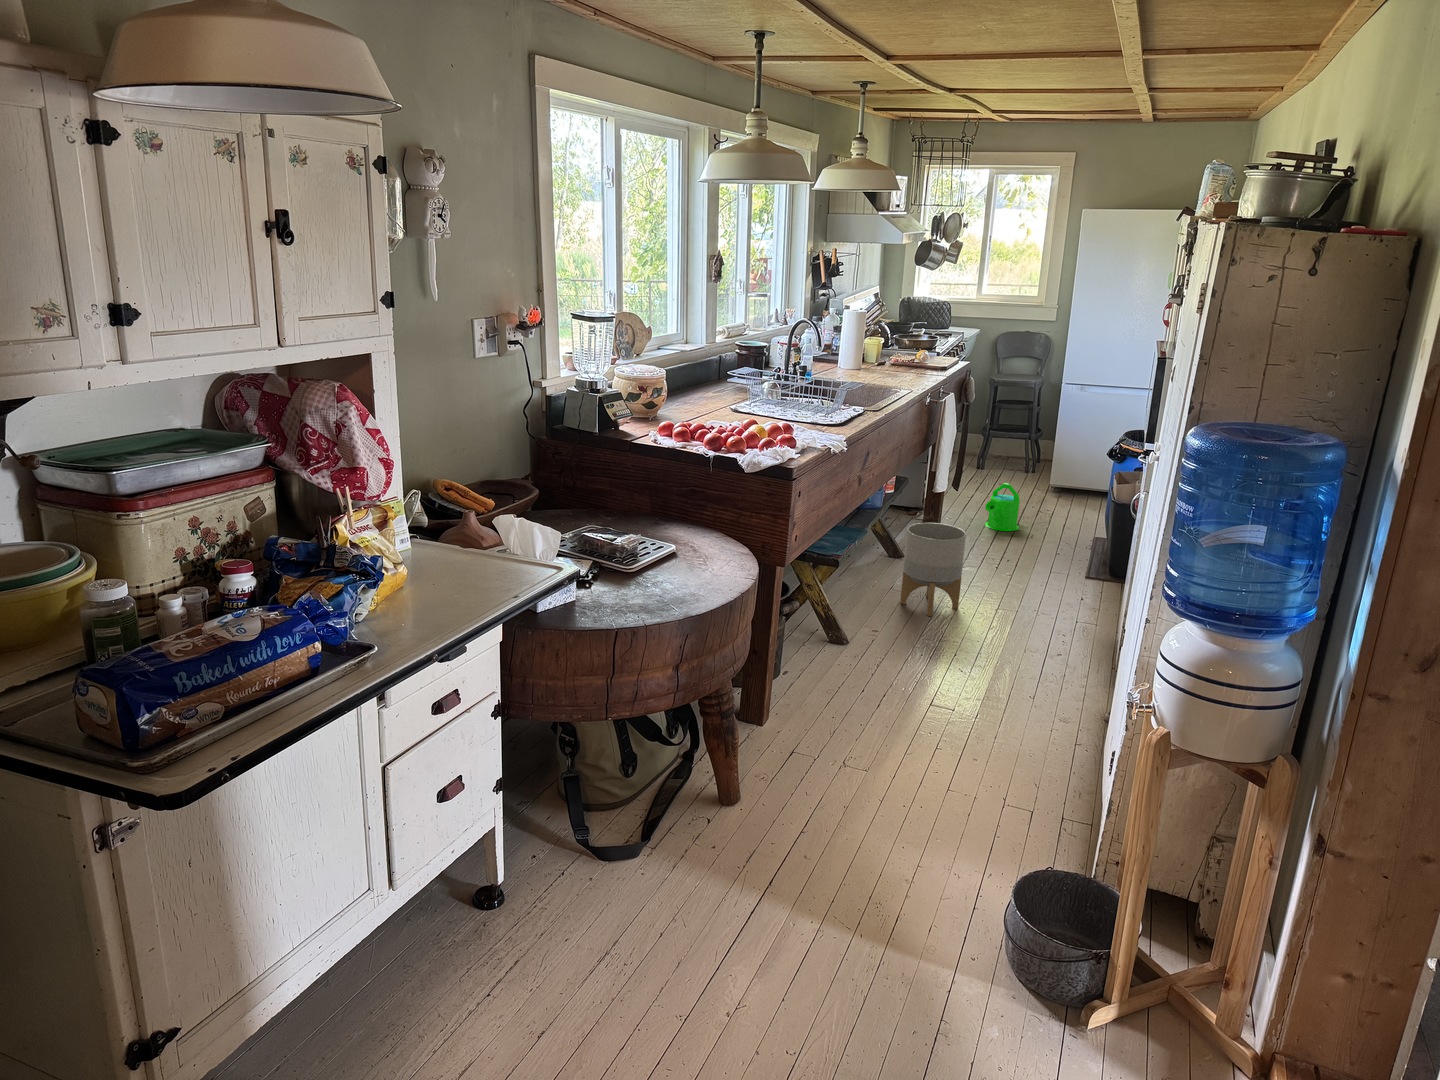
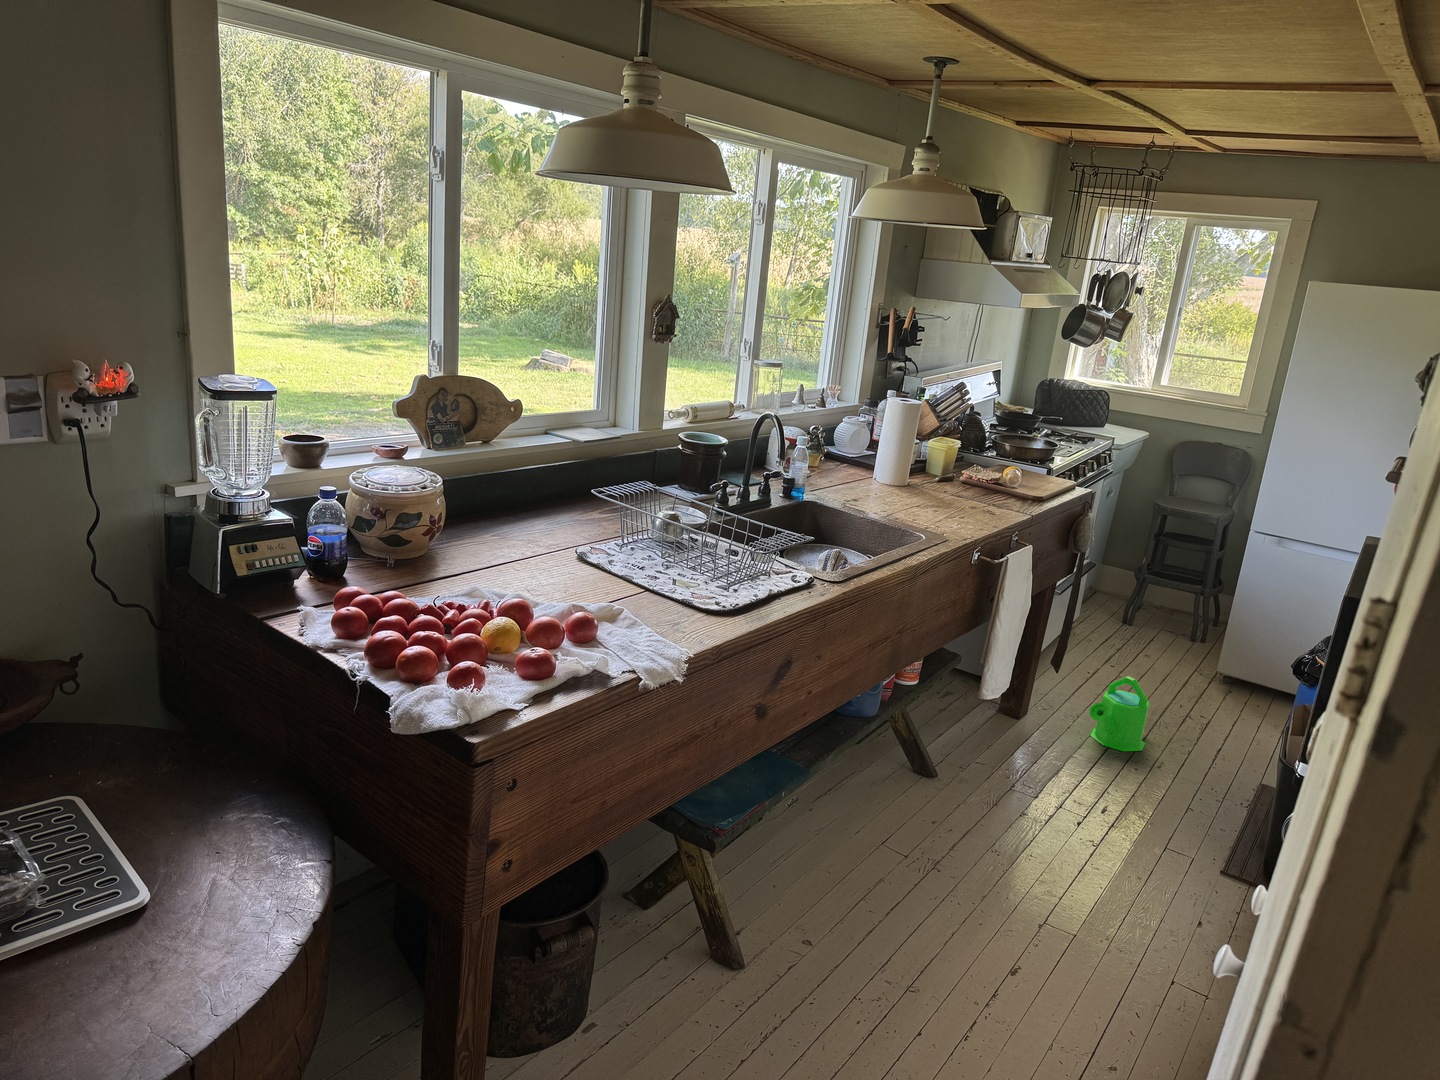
planter: present [900,523,966,616] -> none [878,758,994,923]

